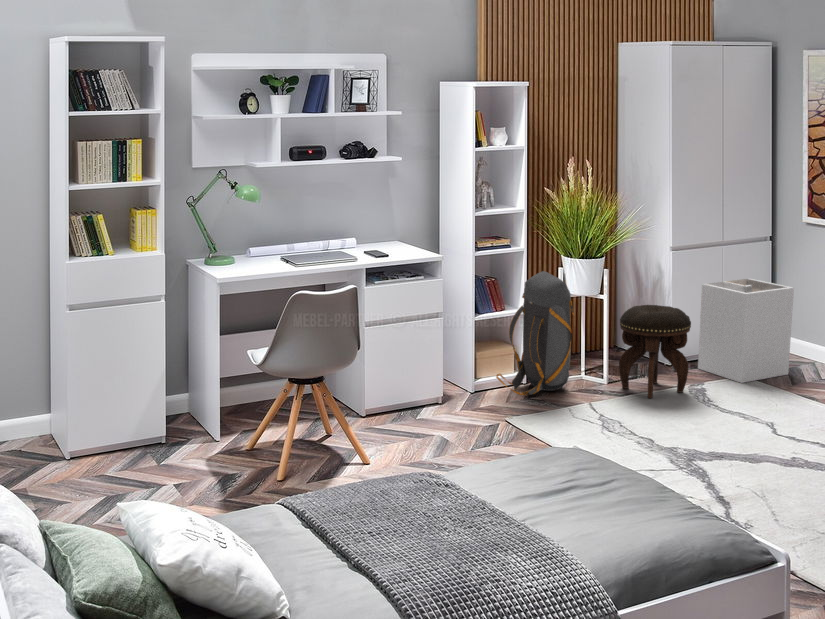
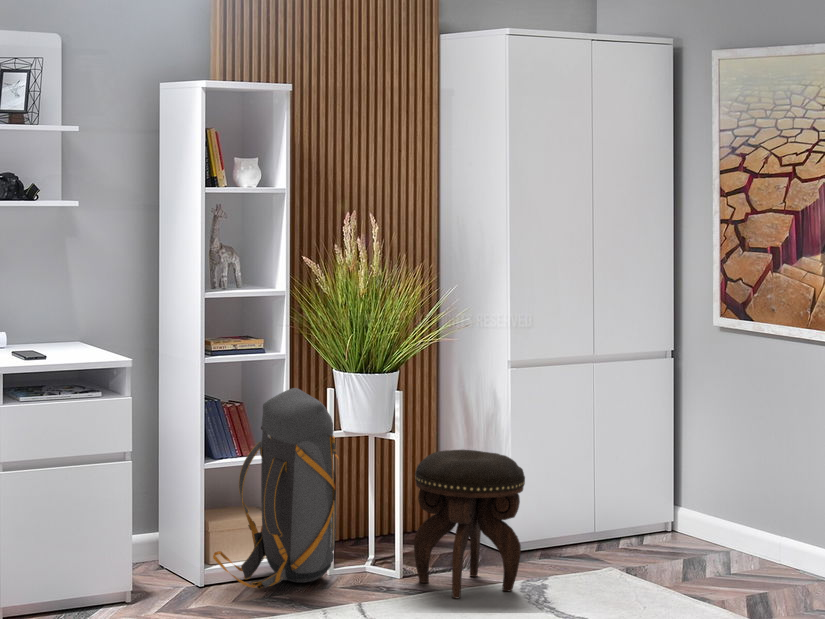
laundry hamper: present [698,279,794,383] -> none [550,419,693,580]

